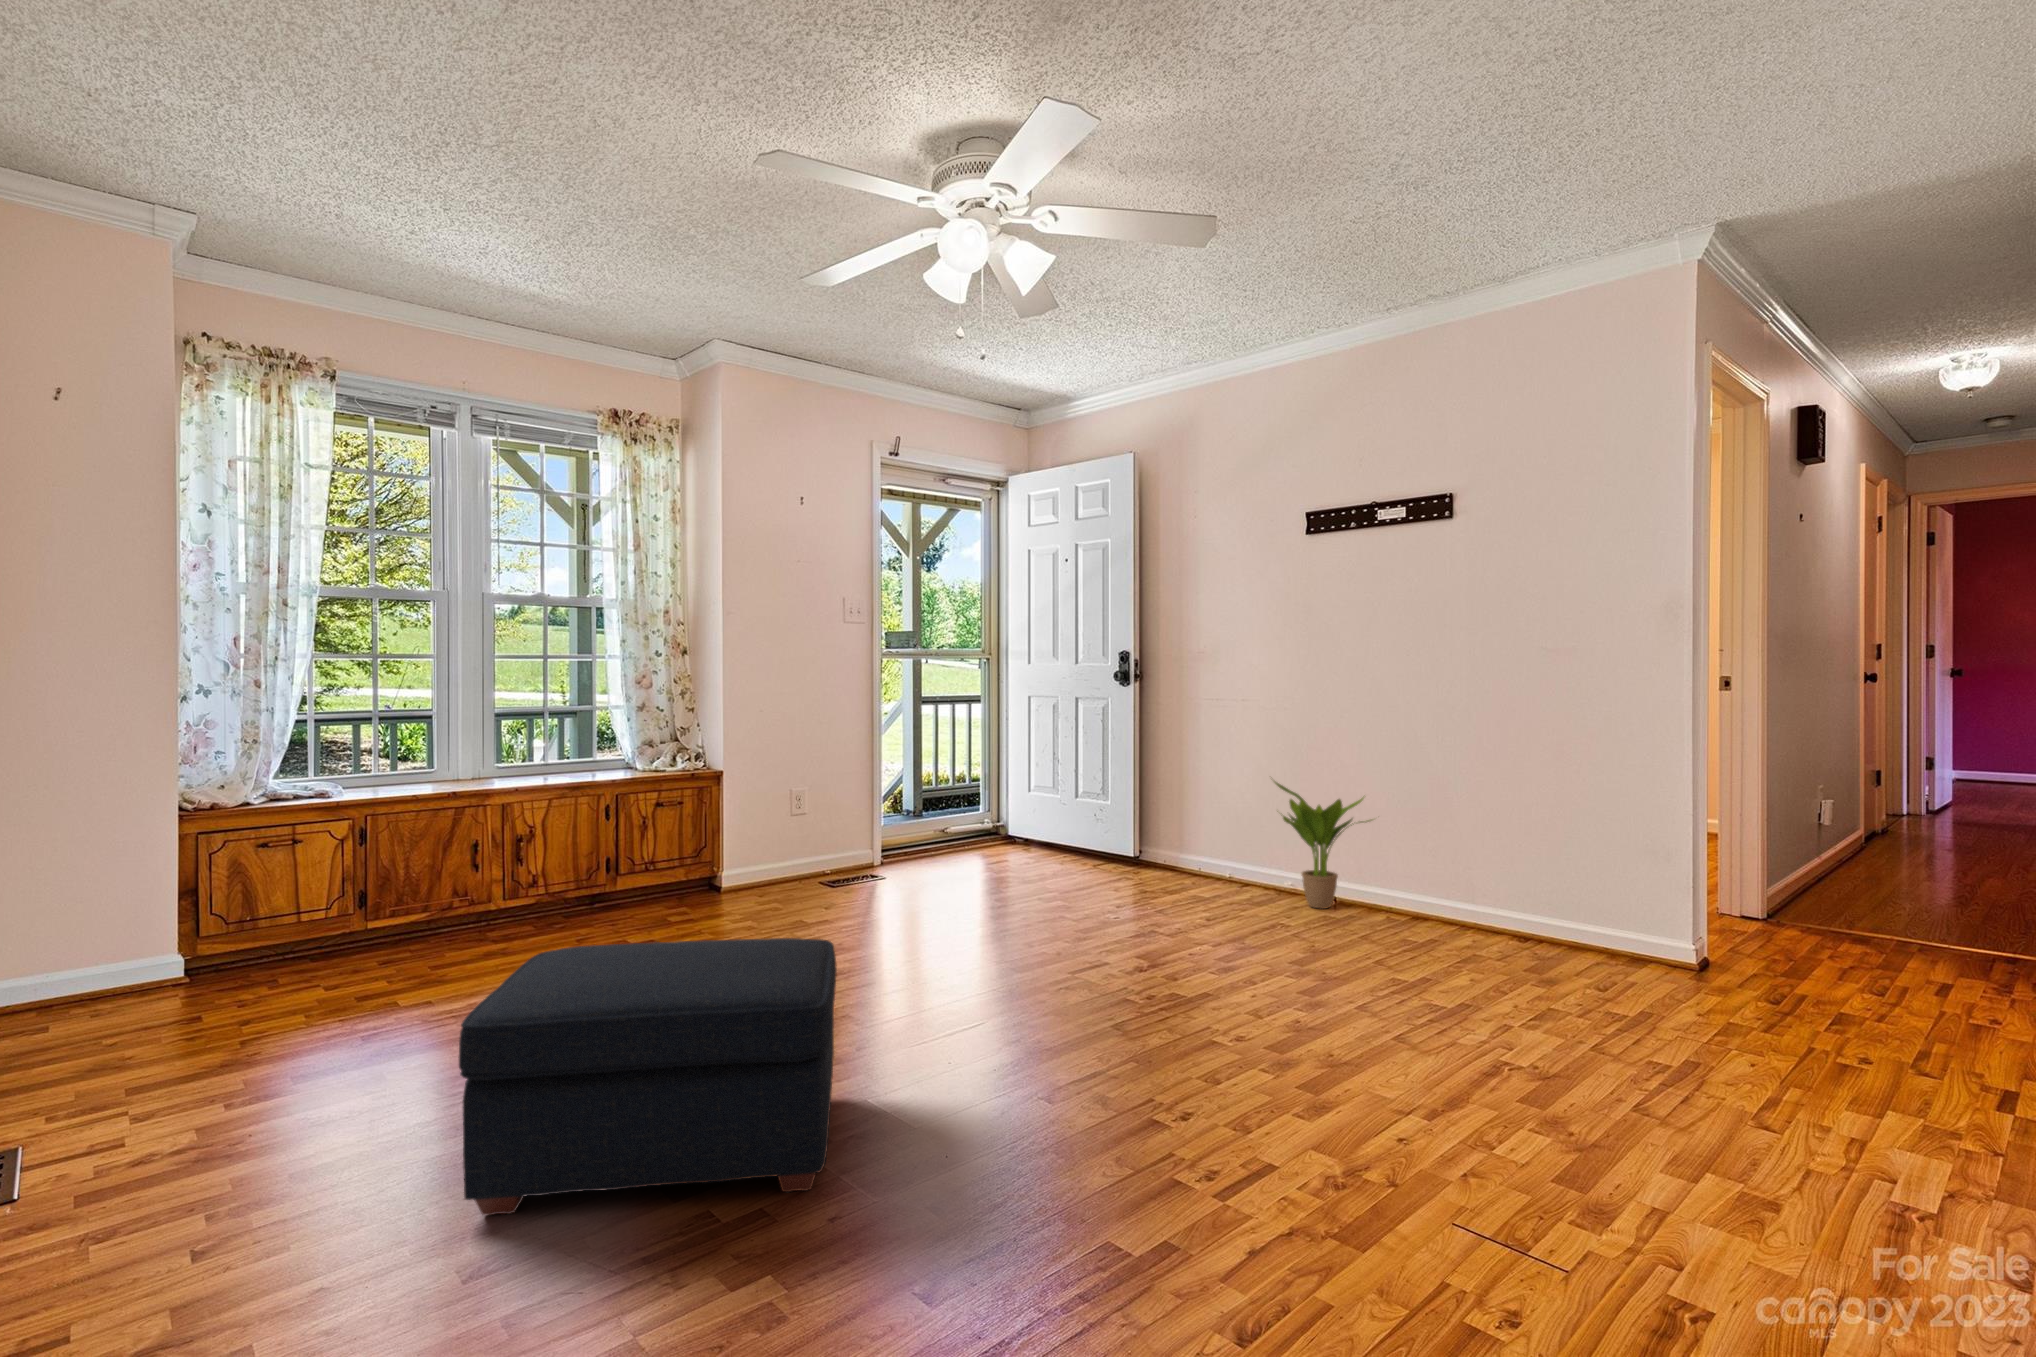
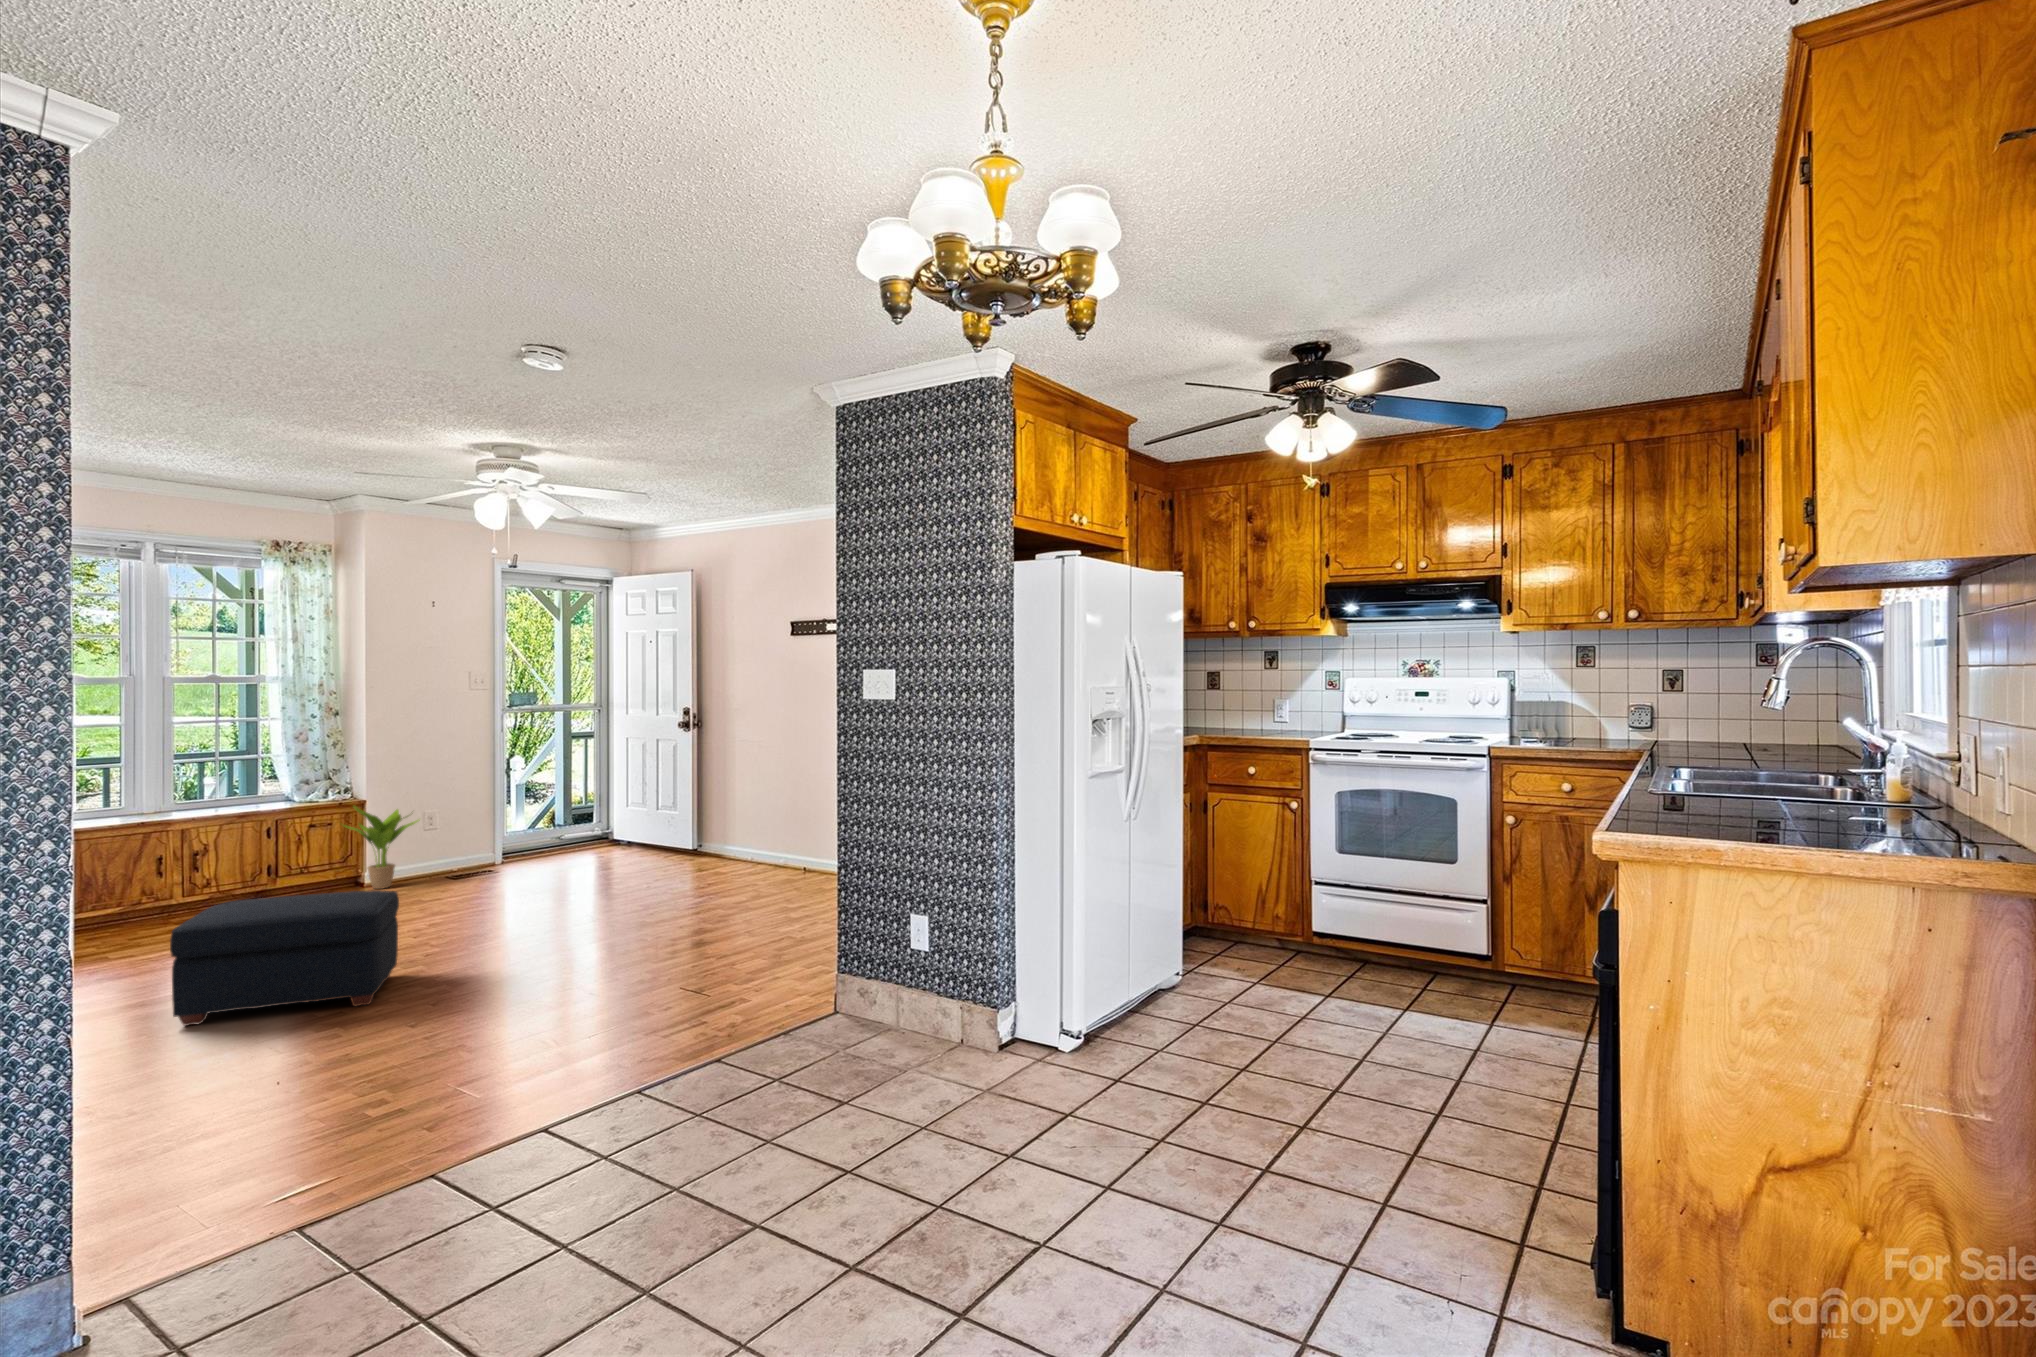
potted plant: present [1274,781,1371,909] -> present [344,806,418,889]

